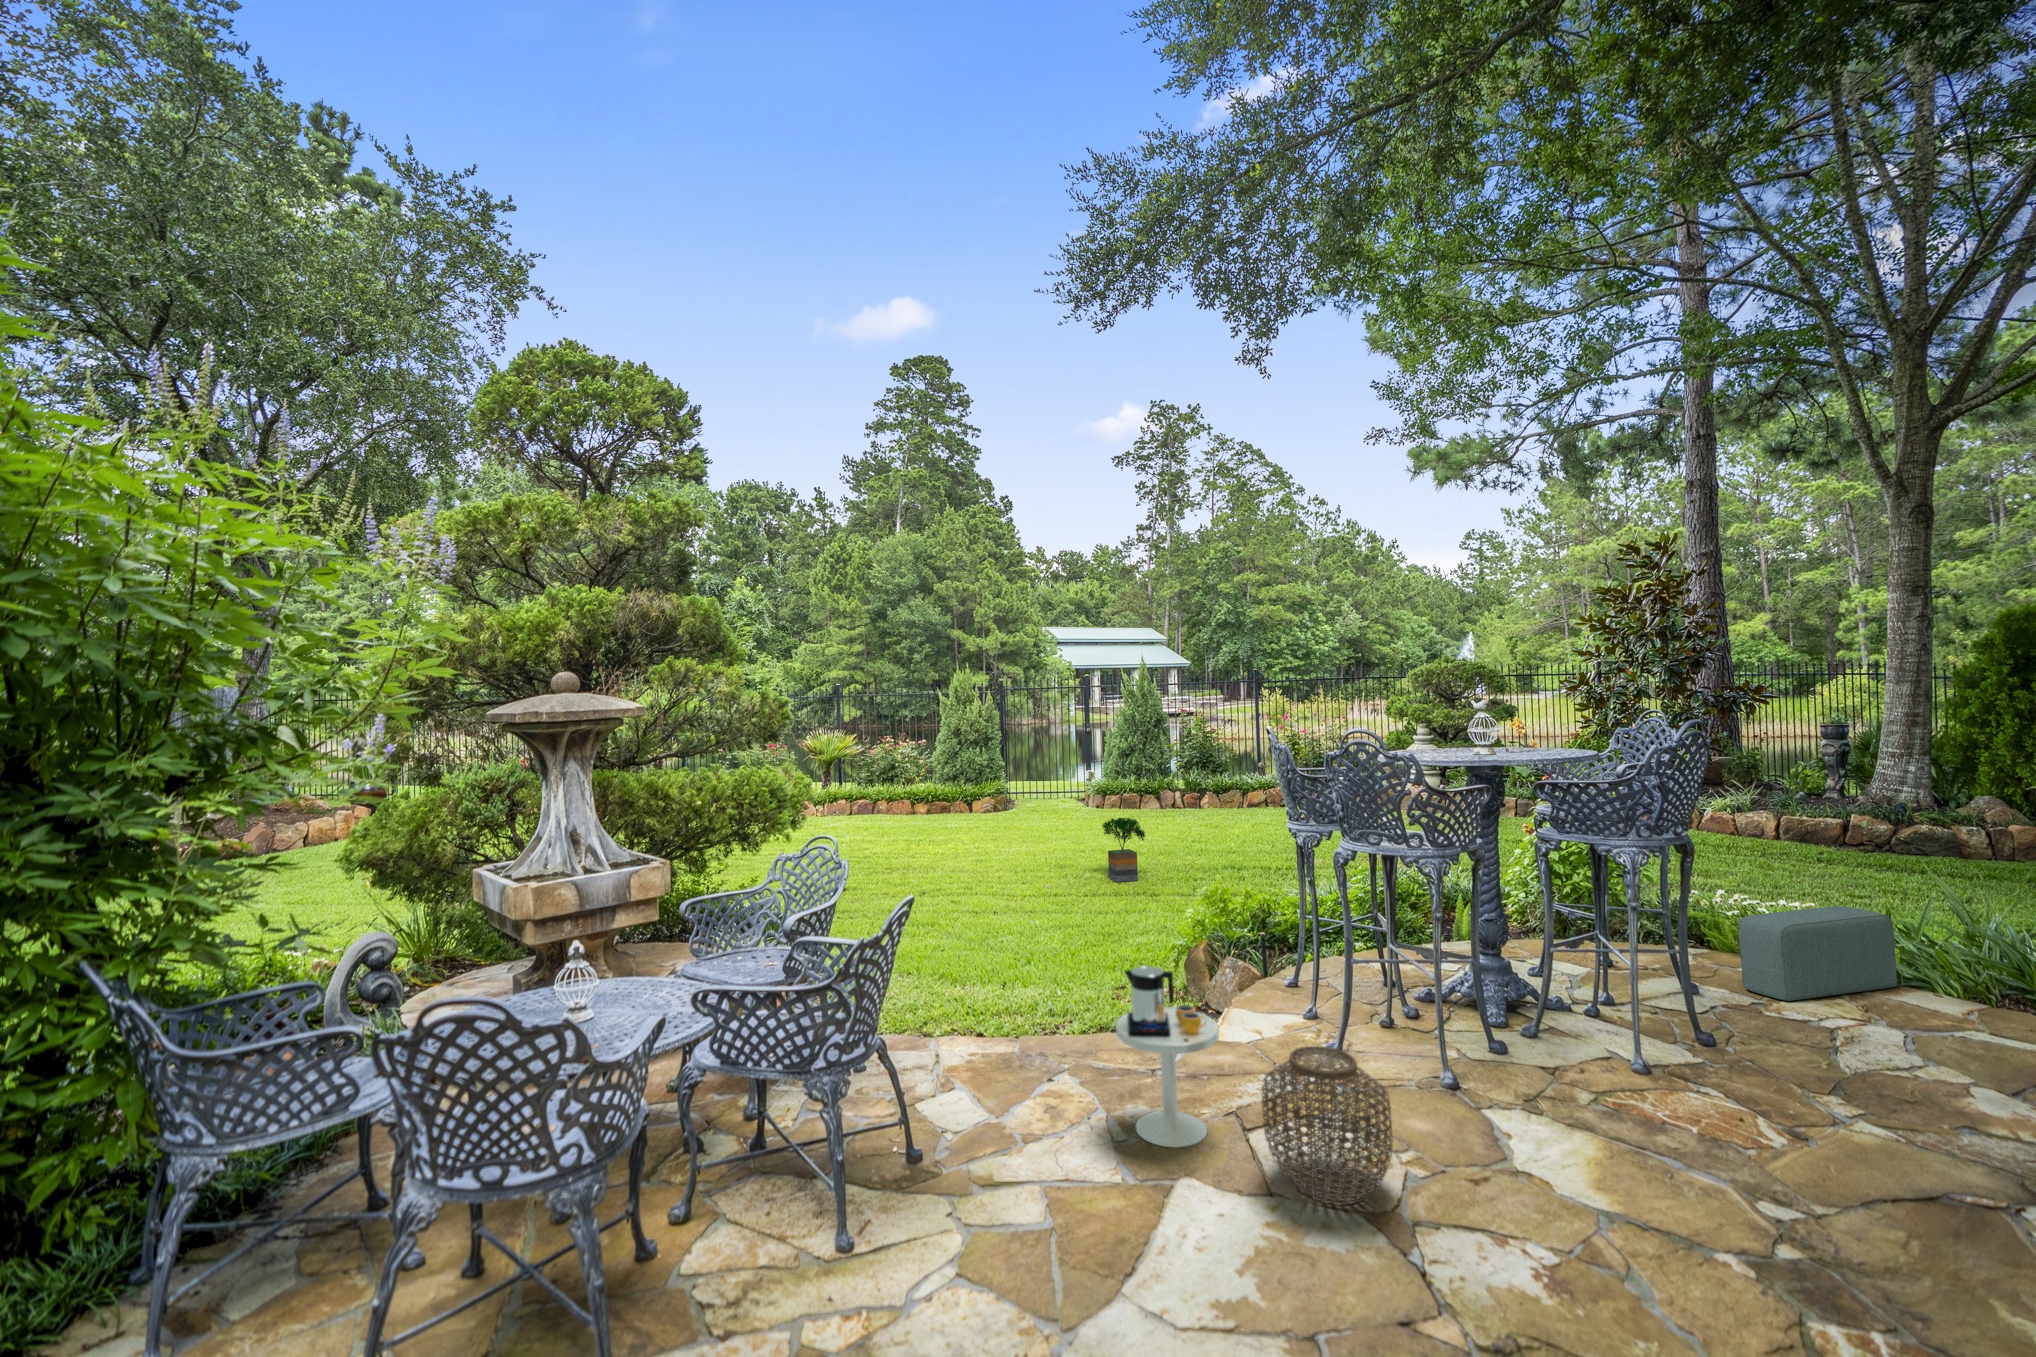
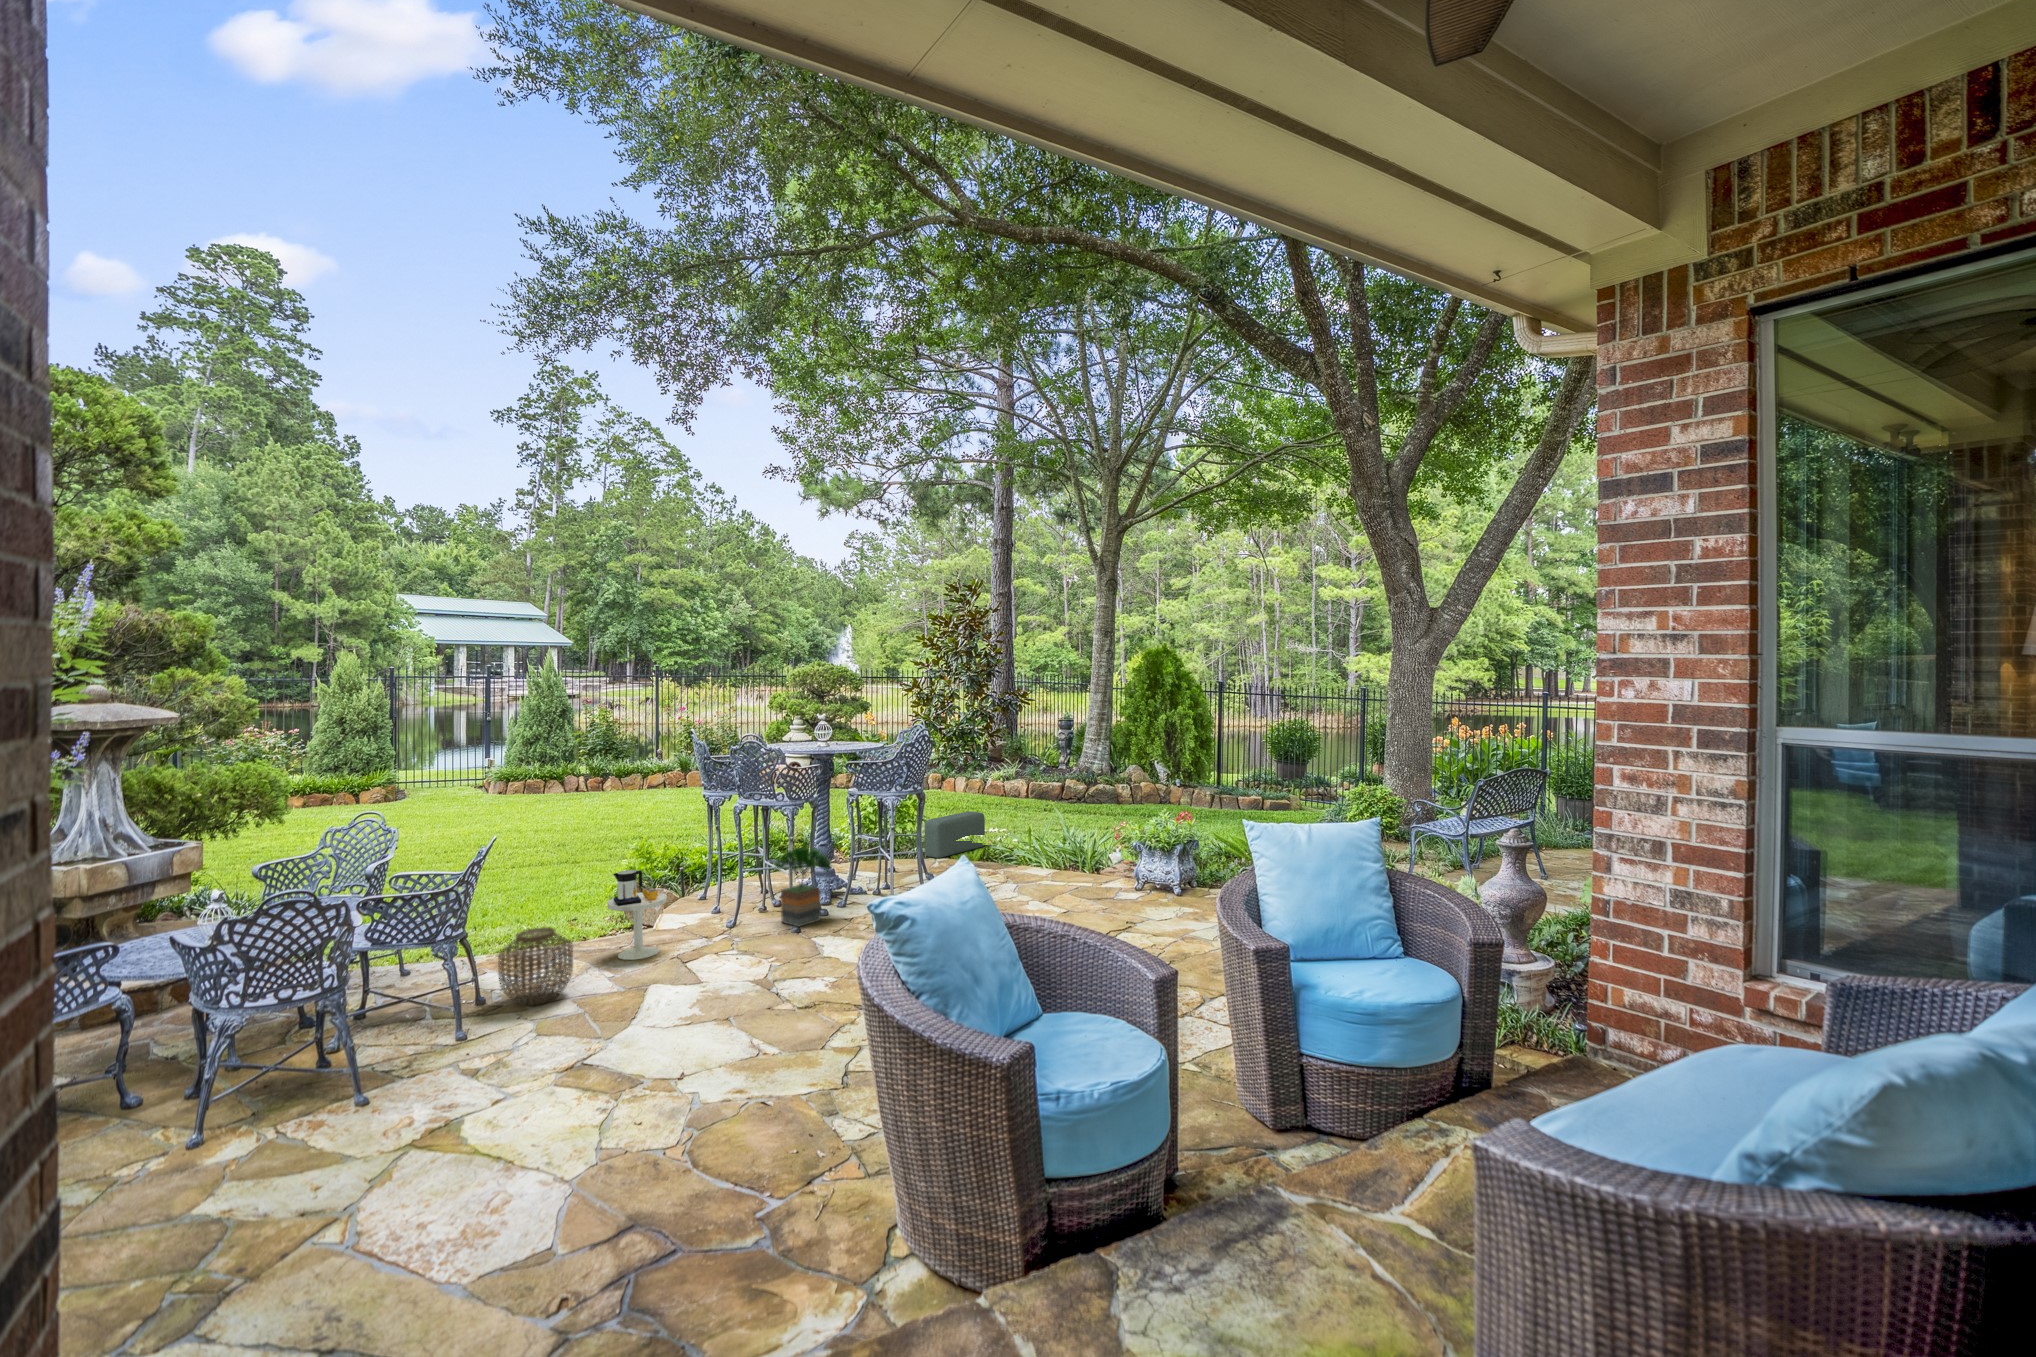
potted tree: present [1102,818,1145,882] -> present [775,847,831,927]
woven basket: present [1262,1046,1393,1204] -> present [498,927,573,1006]

